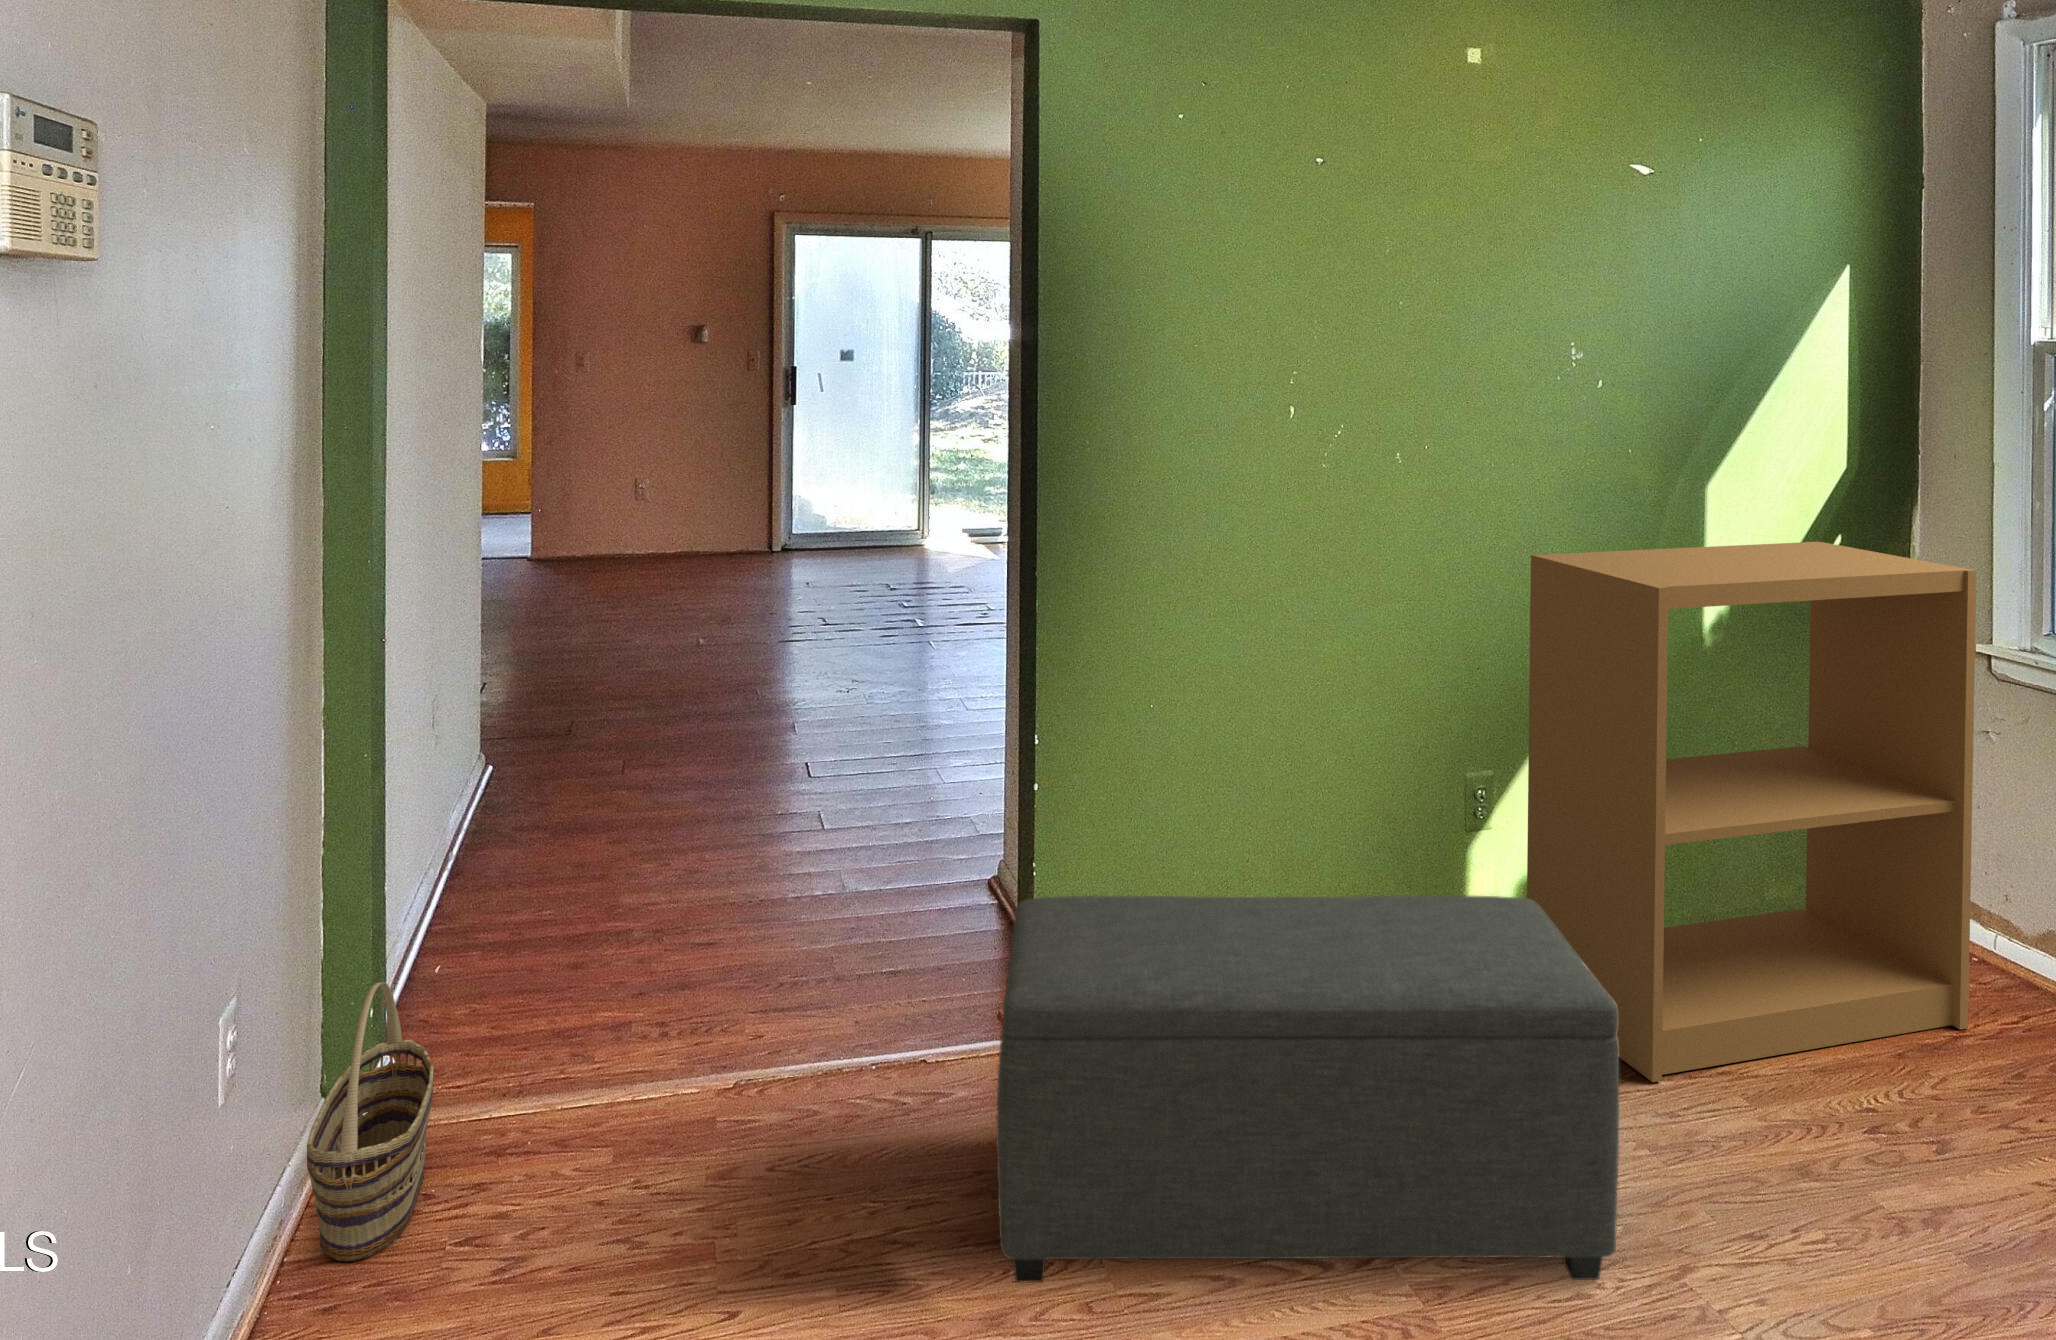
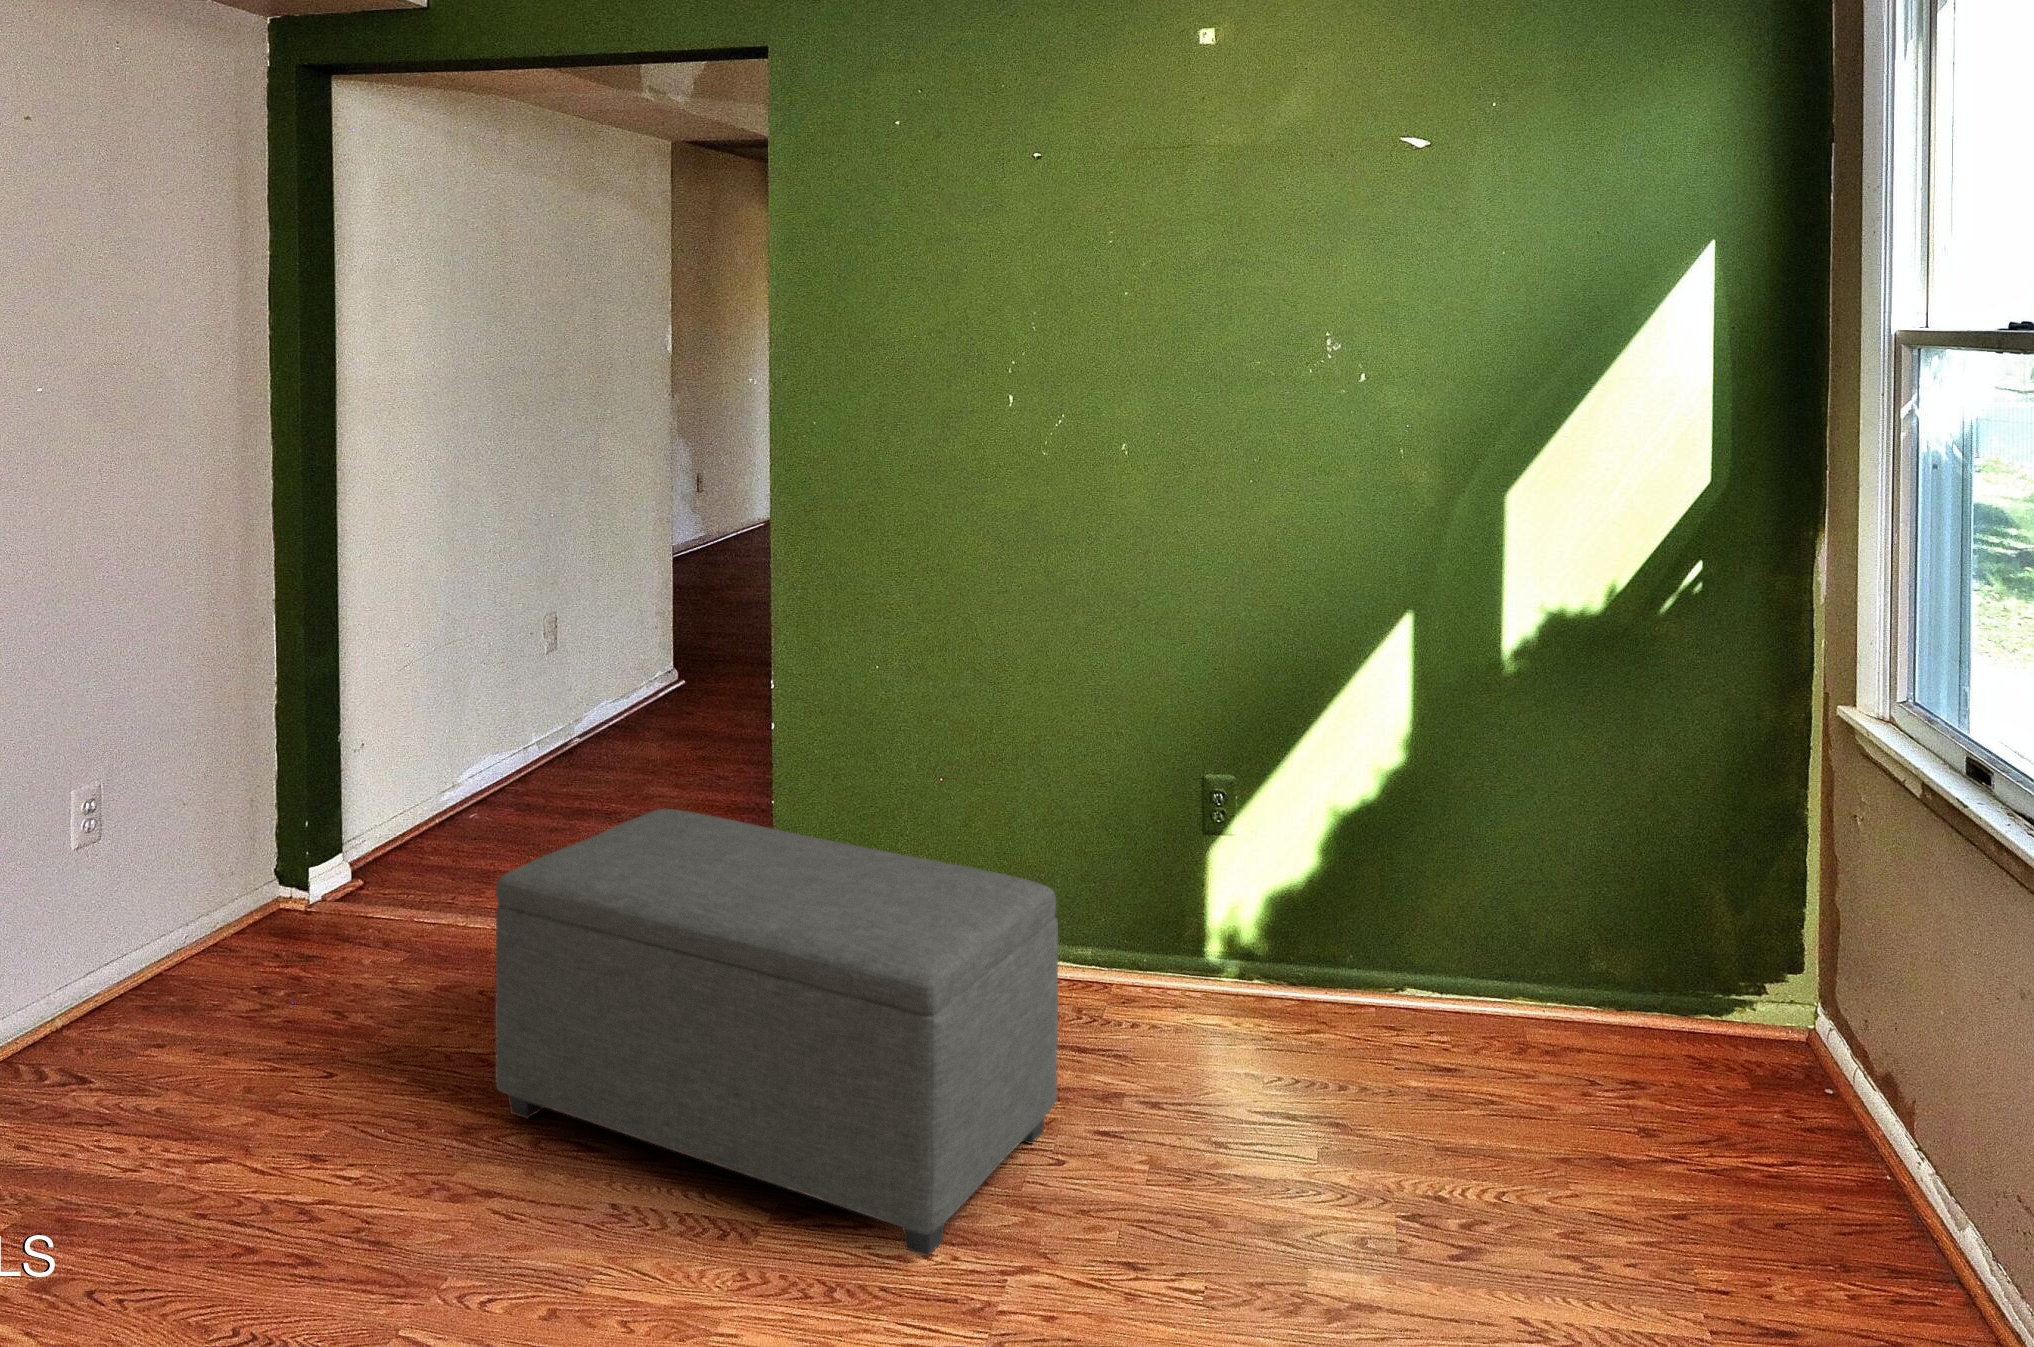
bookshelf: present [1527,542,1976,1082] -> none [1244,553,1702,1158]
basket: present [307,982,434,1261] -> none [169,793,318,983]

